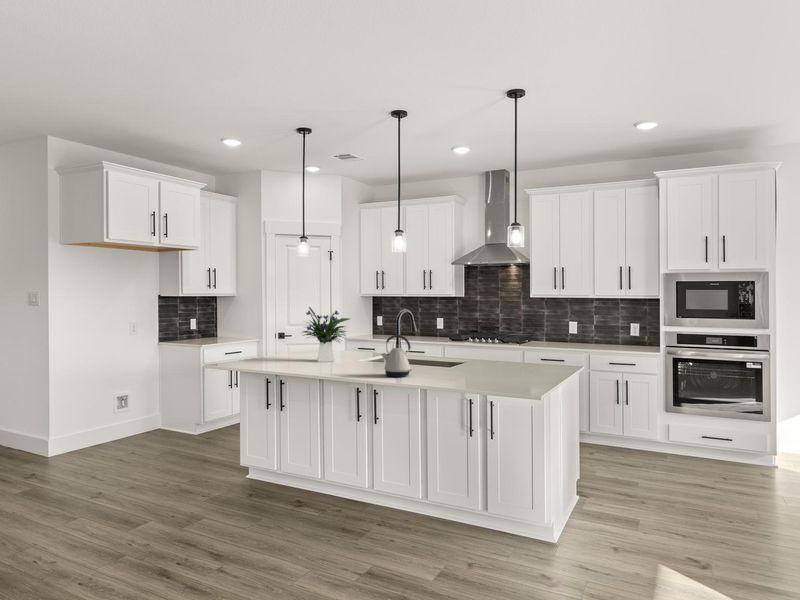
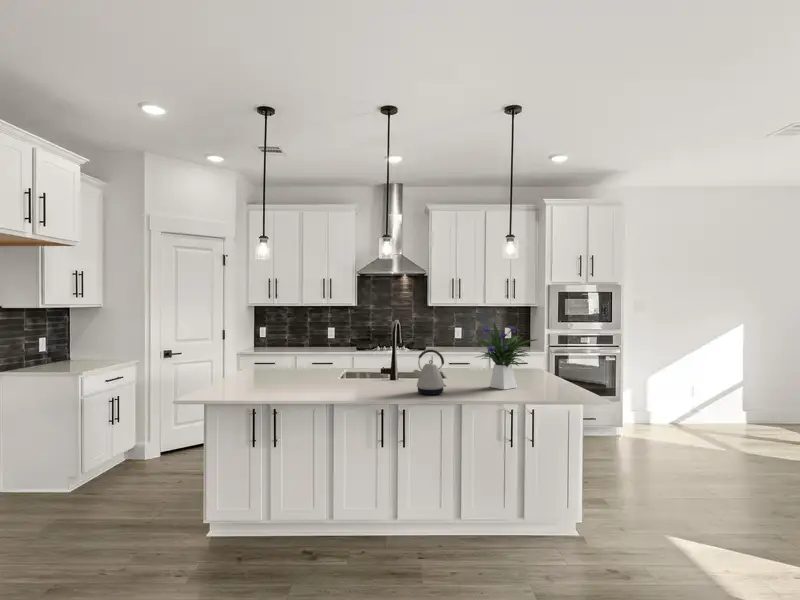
flower arrangement: present [303,307,350,362] -> present [477,324,536,389]

